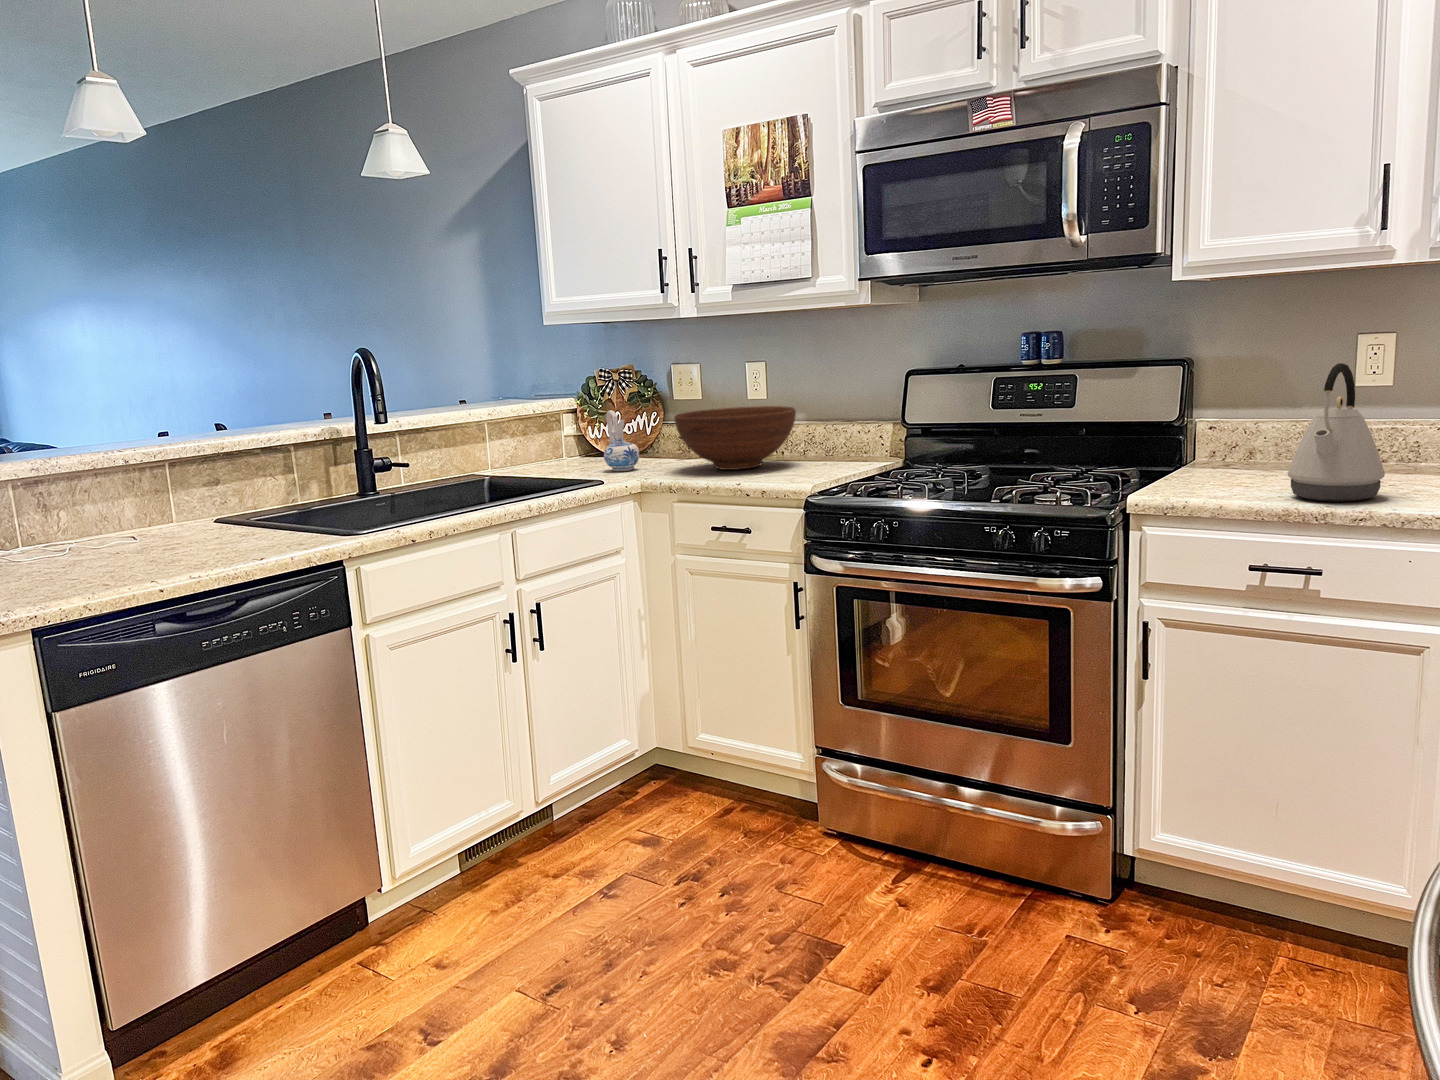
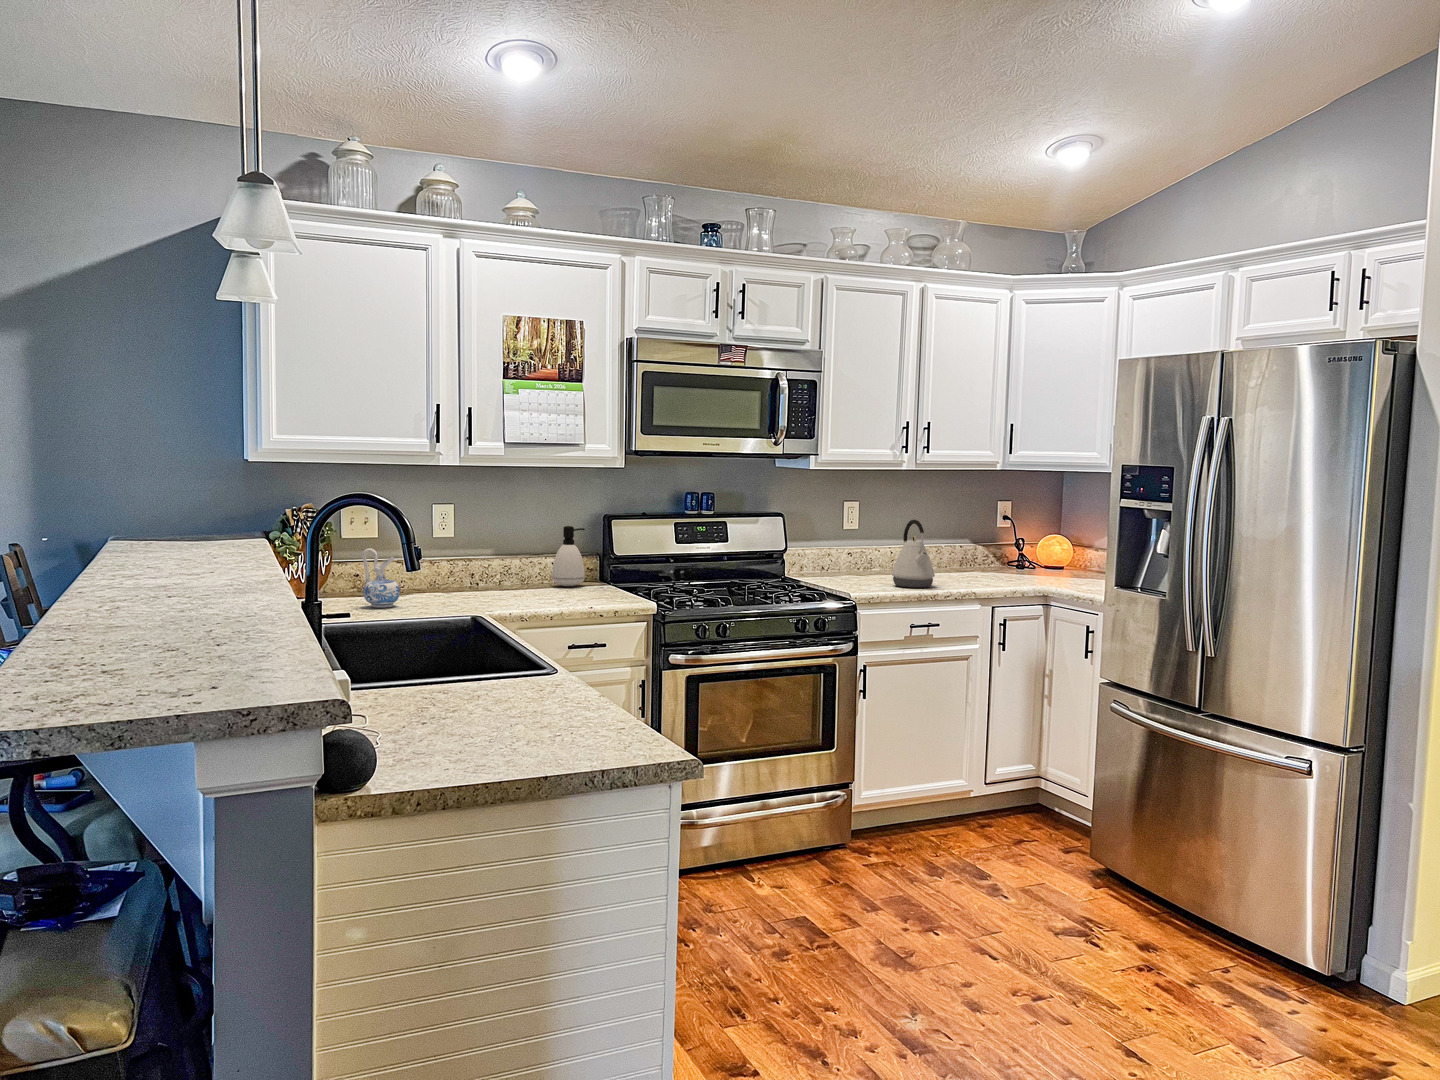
soap dispenser: none [853,383,894,460] -> present [552,526,585,586]
fruit bowl: present [674,406,796,470] -> none [437,544,545,599]

